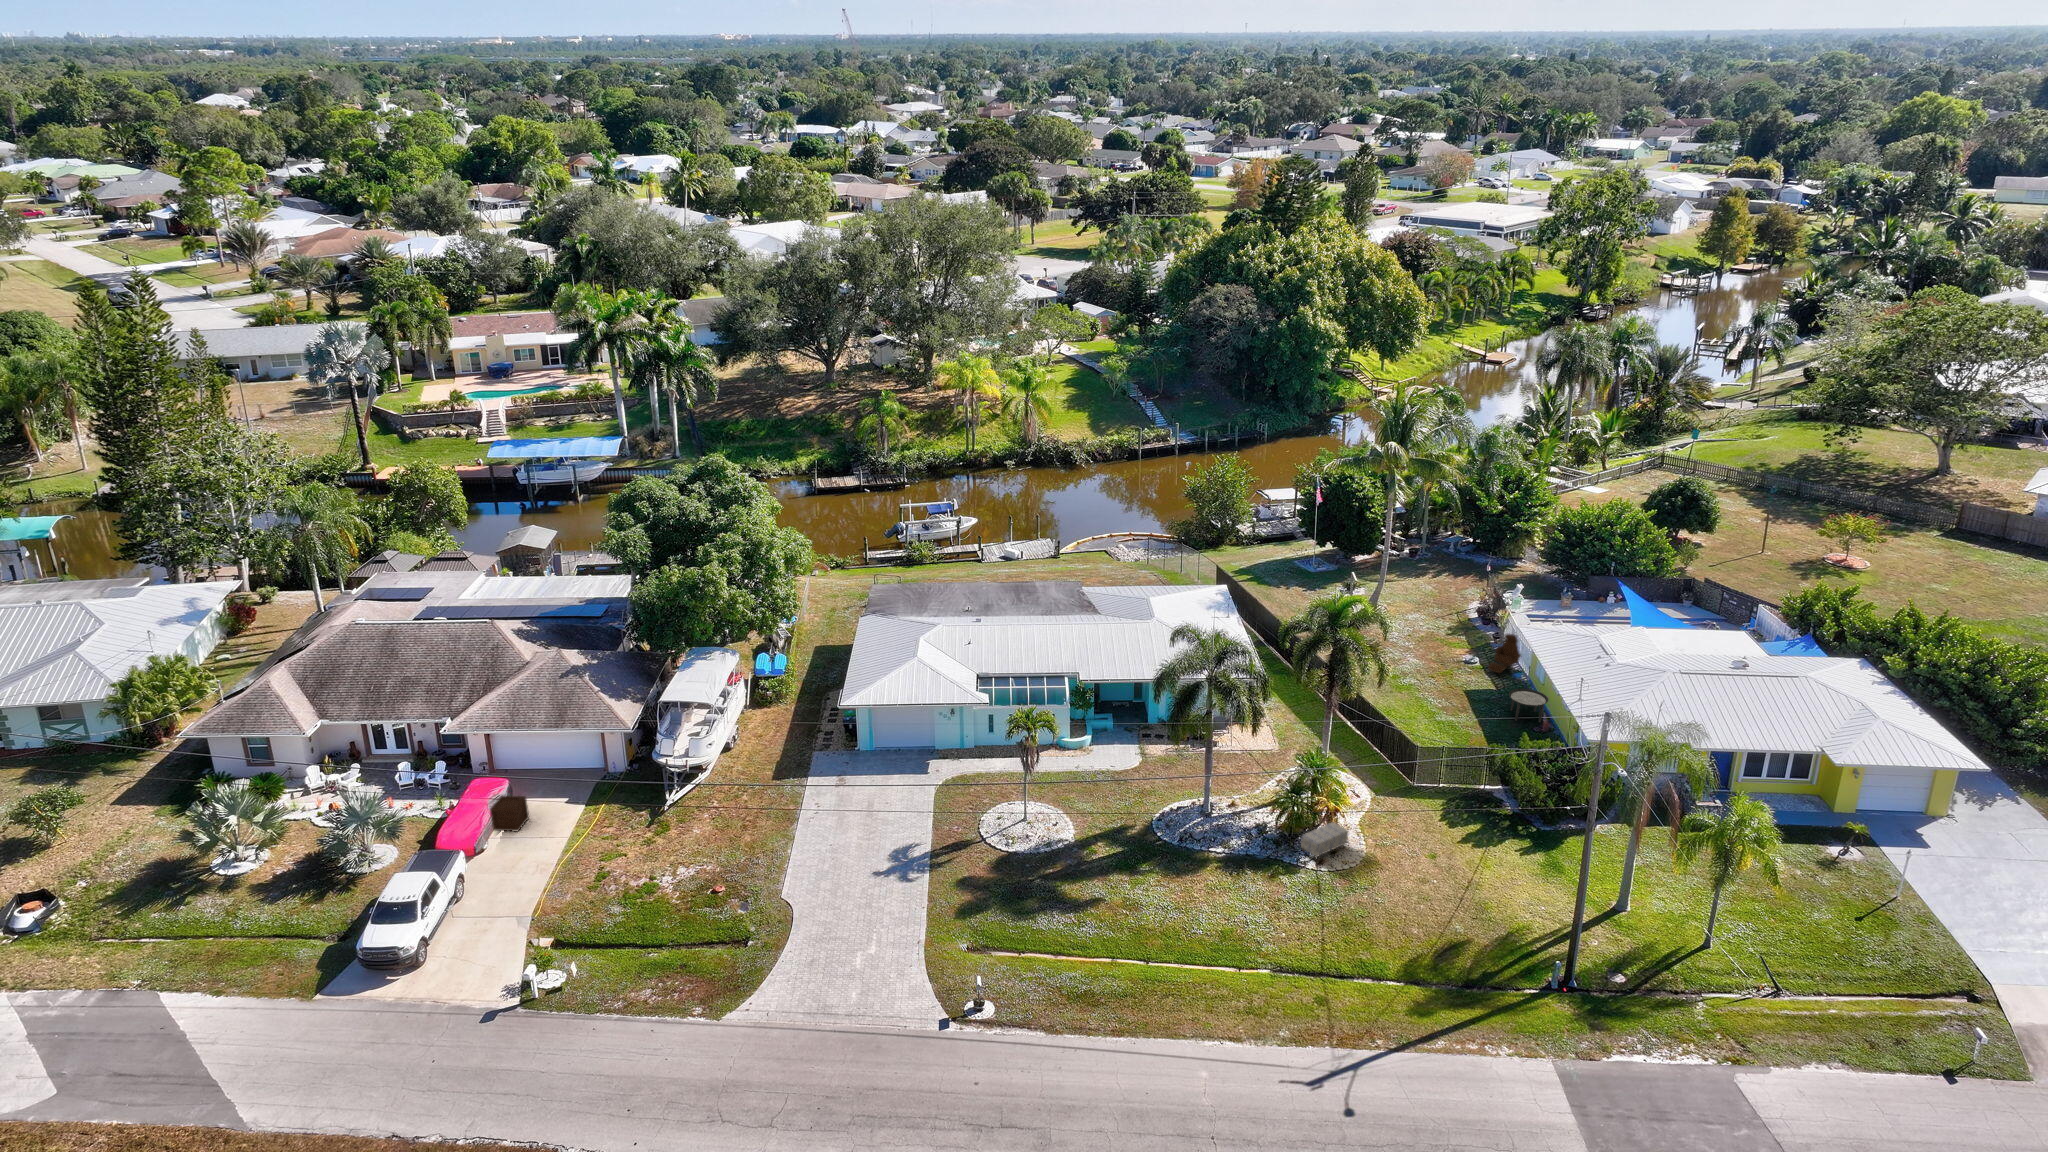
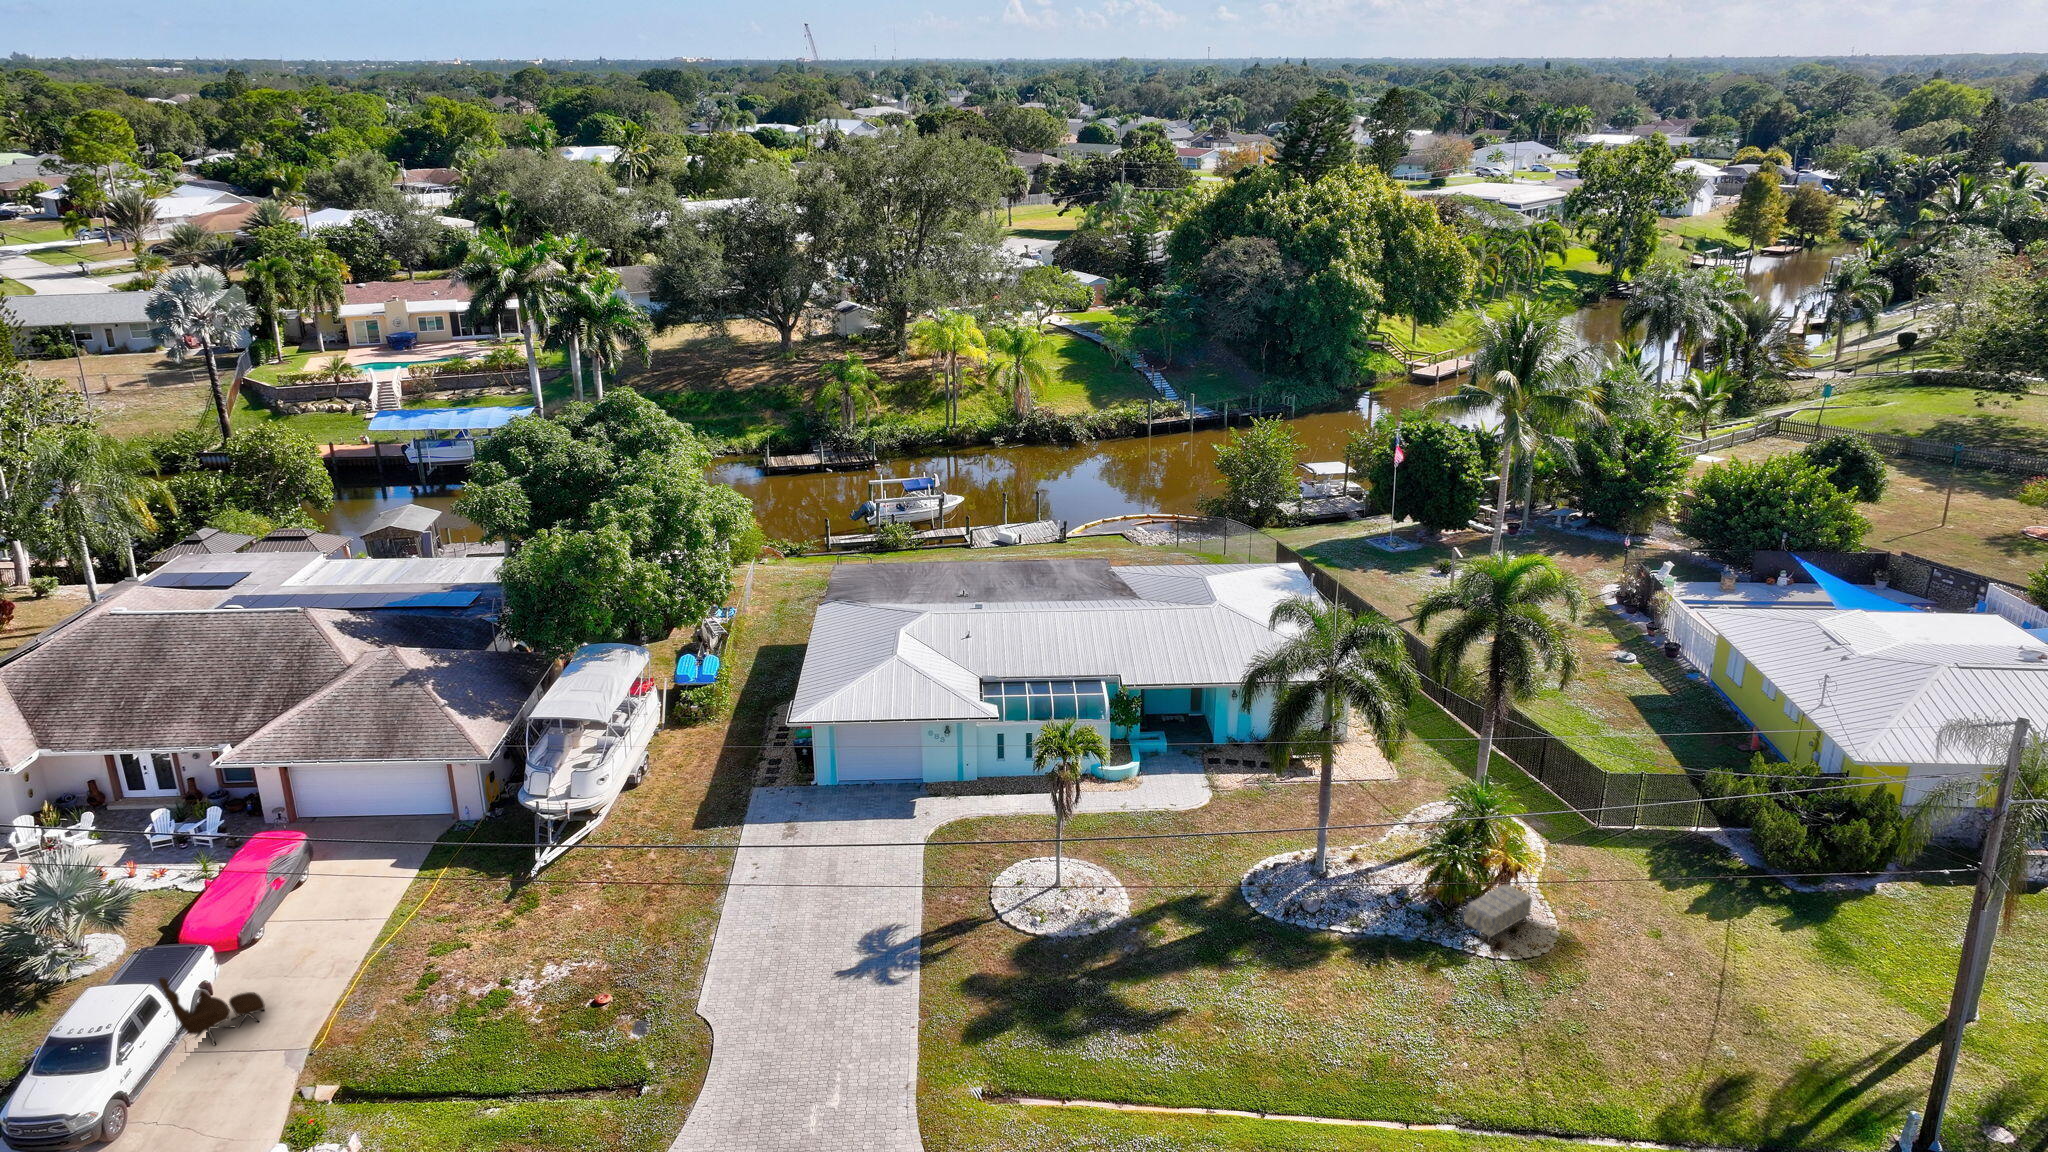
lounge chair: present [1488,634,1521,674] -> present [158,977,265,1045]
round table: present [1509,689,1548,722] -> none [1696,692,1752,737]
wooden crate: present [490,796,529,832] -> none [267,857,332,911]

